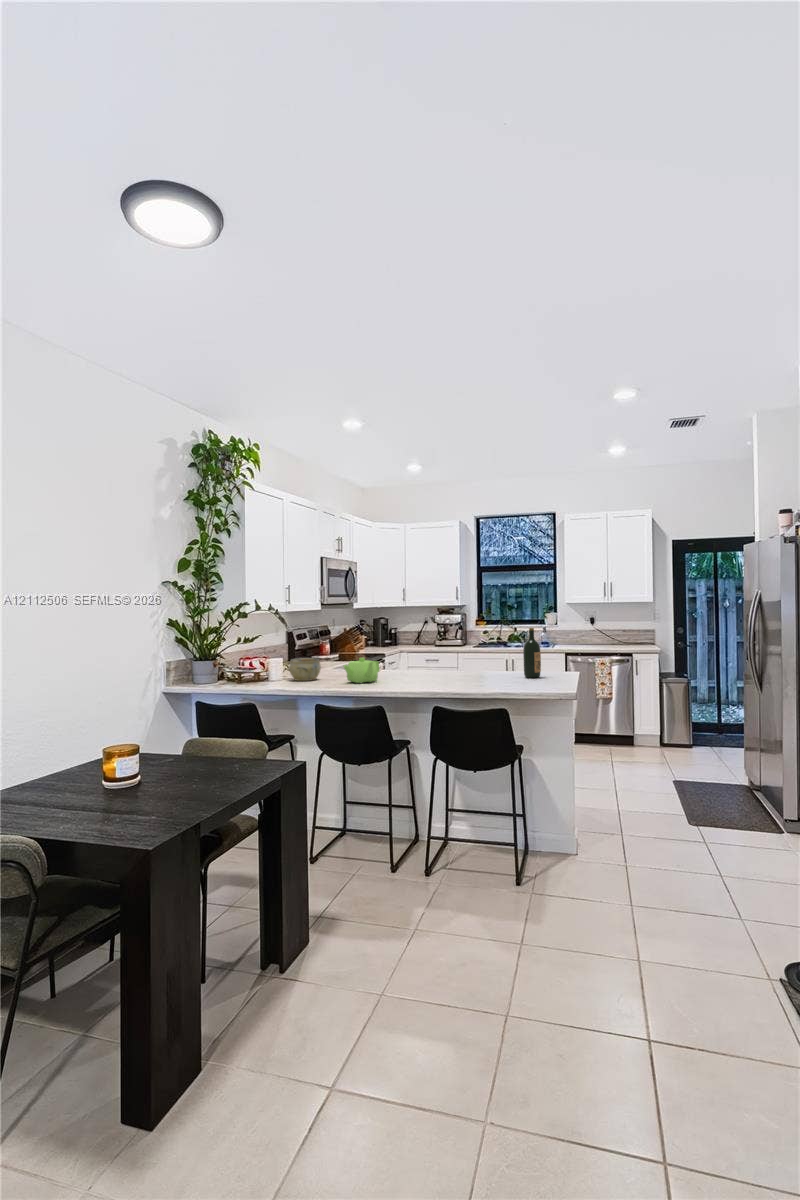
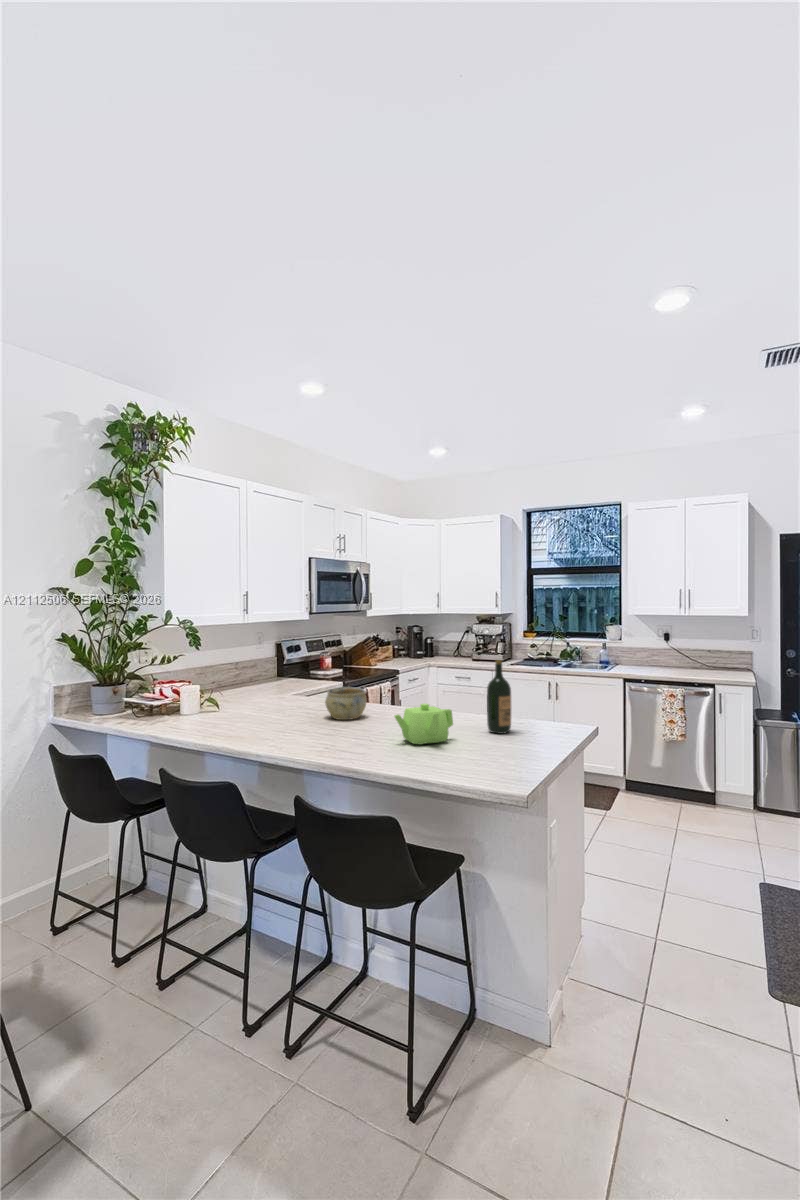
ceramic bowl: present [289,658,321,681] -> present [325,687,367,720]
teapot: present [344,658,380,683] -> present [394,704,453,745]

